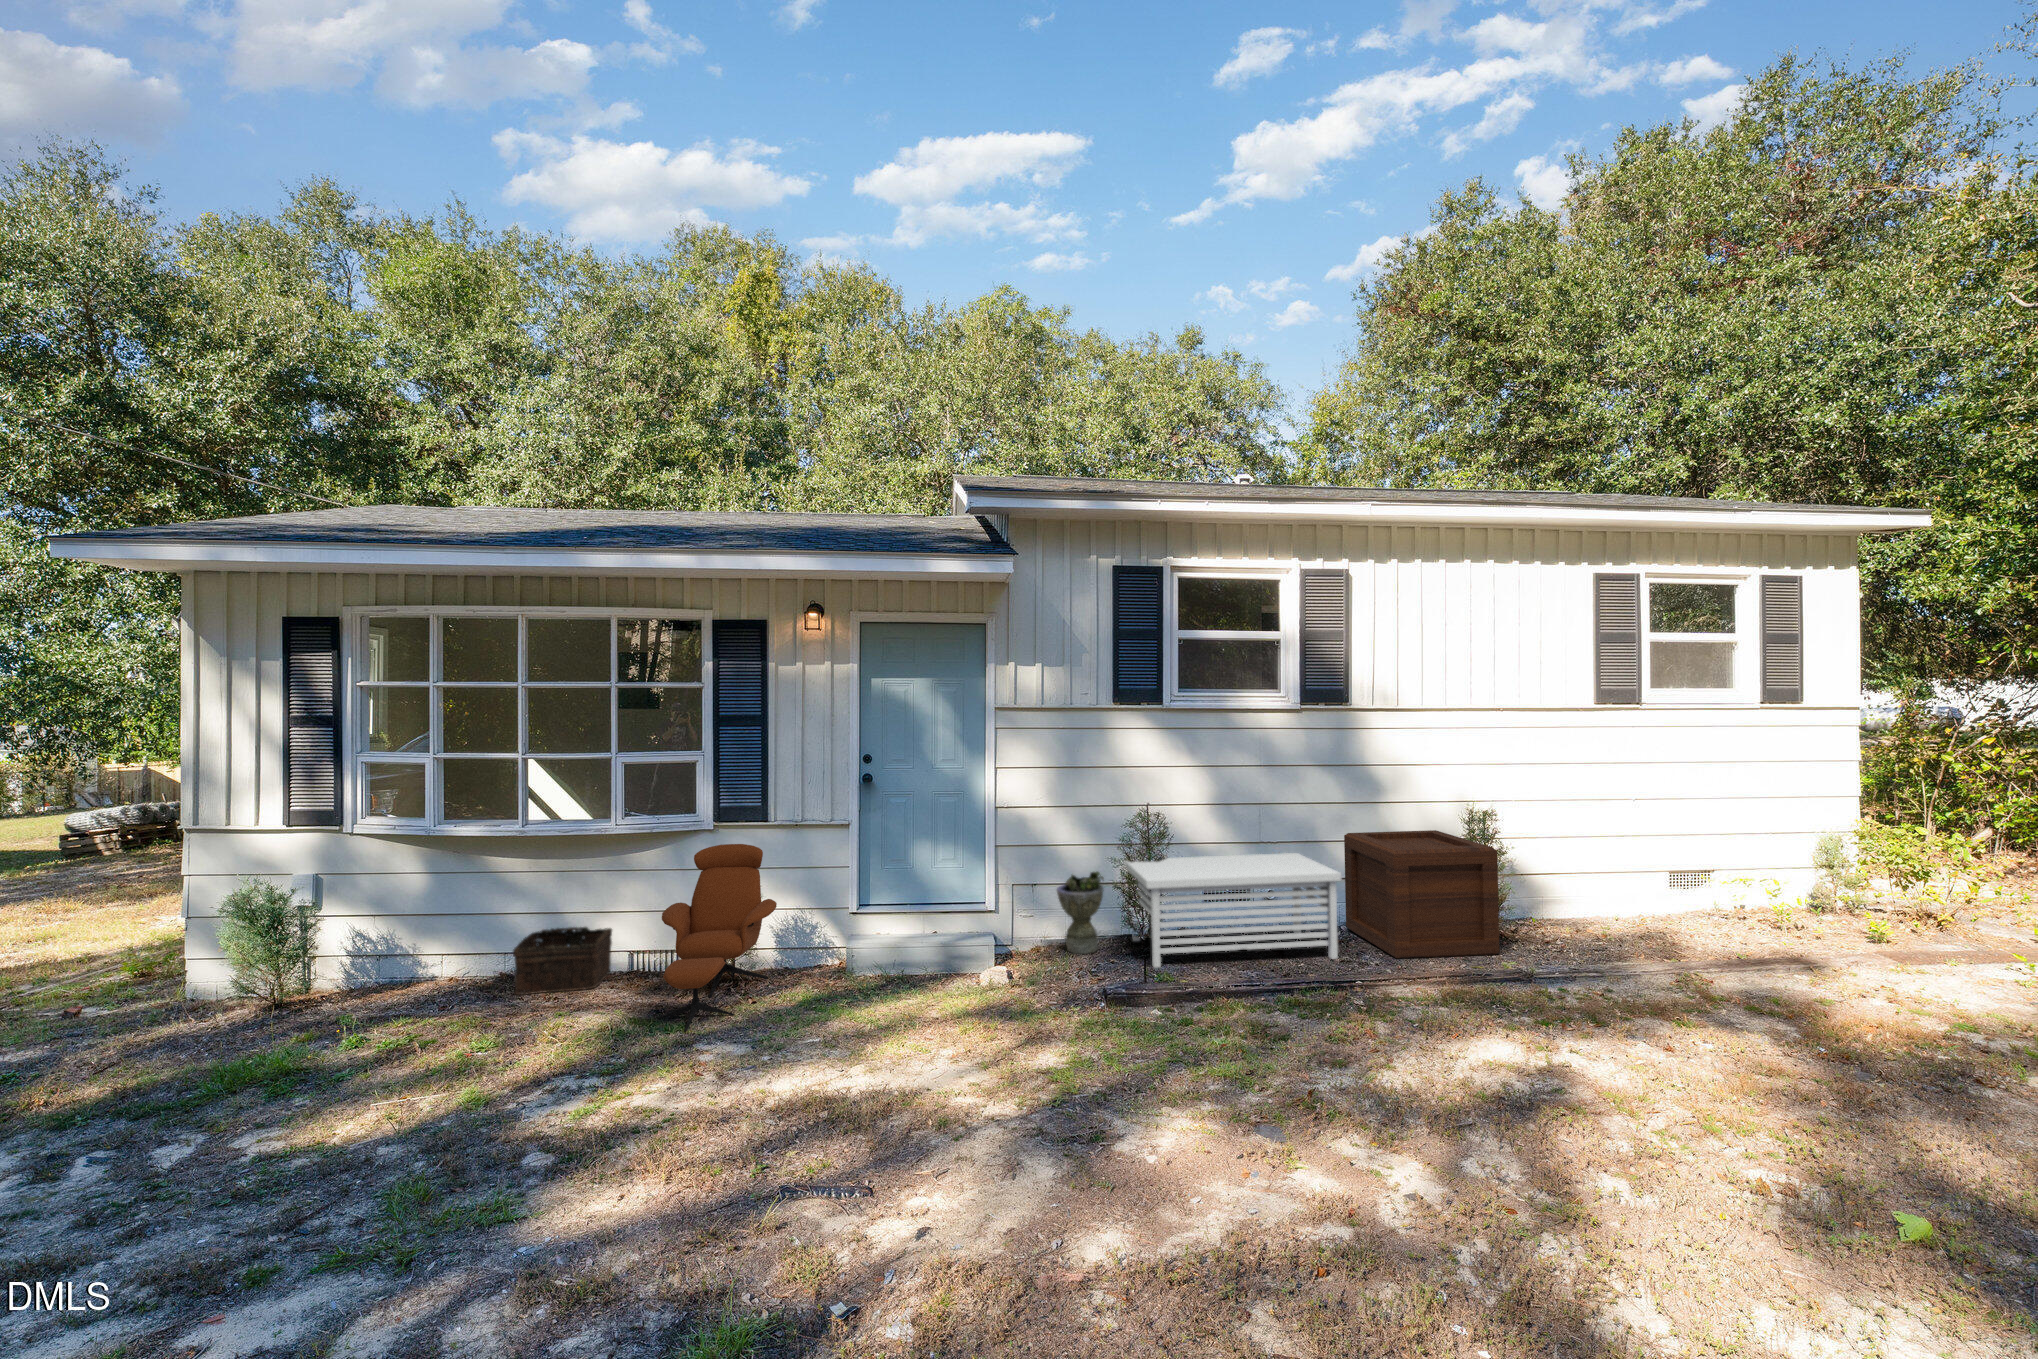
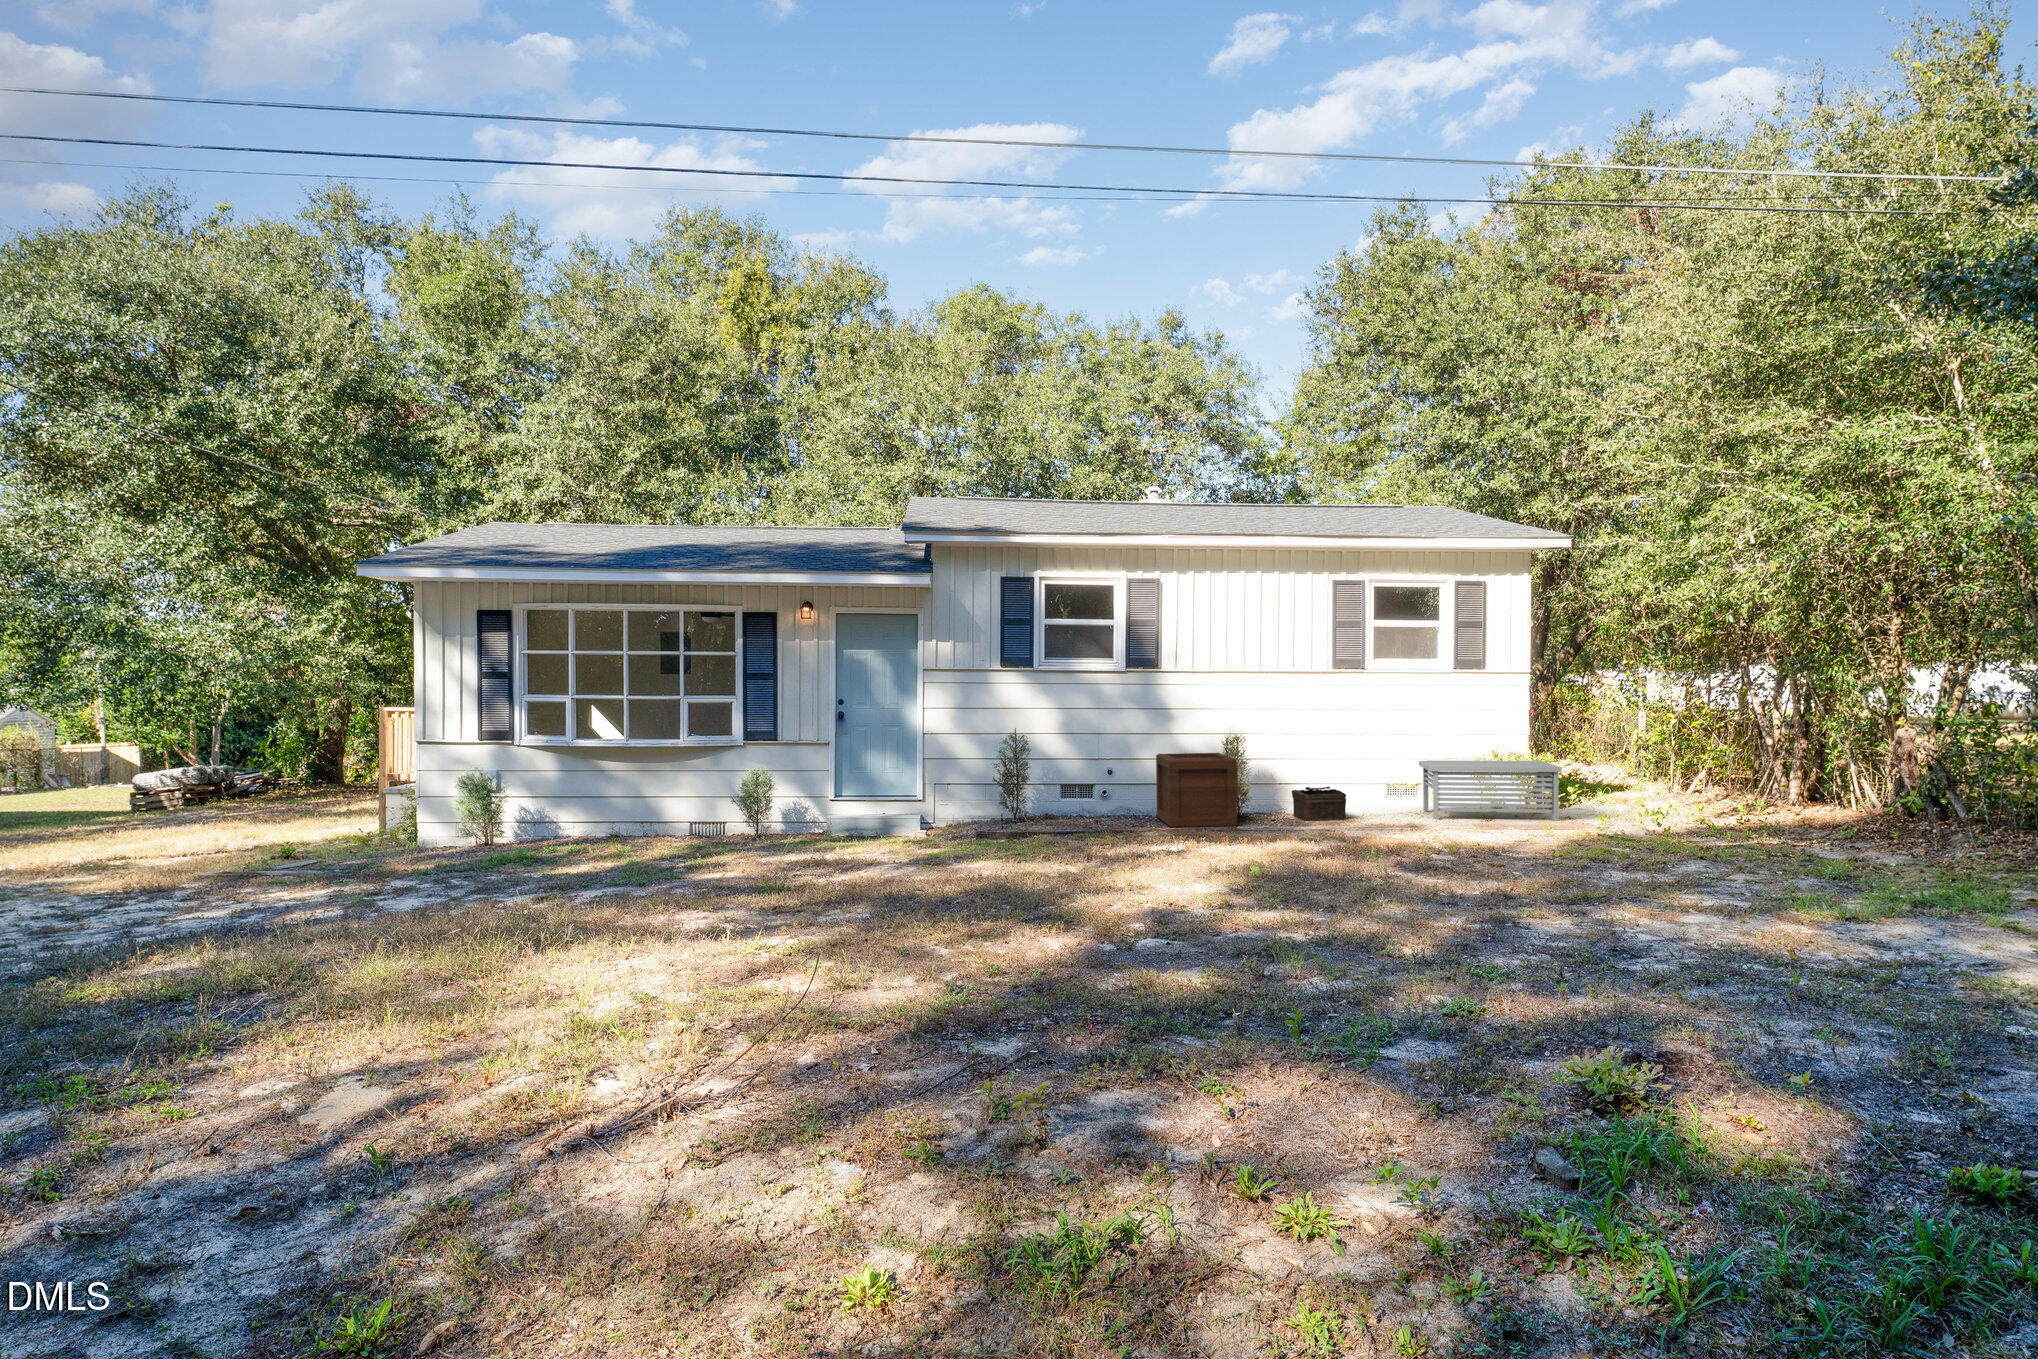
lounge chair: present [657,844,777,1032] -> none [714,754,782,849]
storage bench: present [1125,853,1341,968] -> present [1419,760,1562,821]
planter: present [1057,872,1104,954] -> none [961,775,991,827]
basket: present [513,927,612,995] -> present [1292,787,1346,821]

